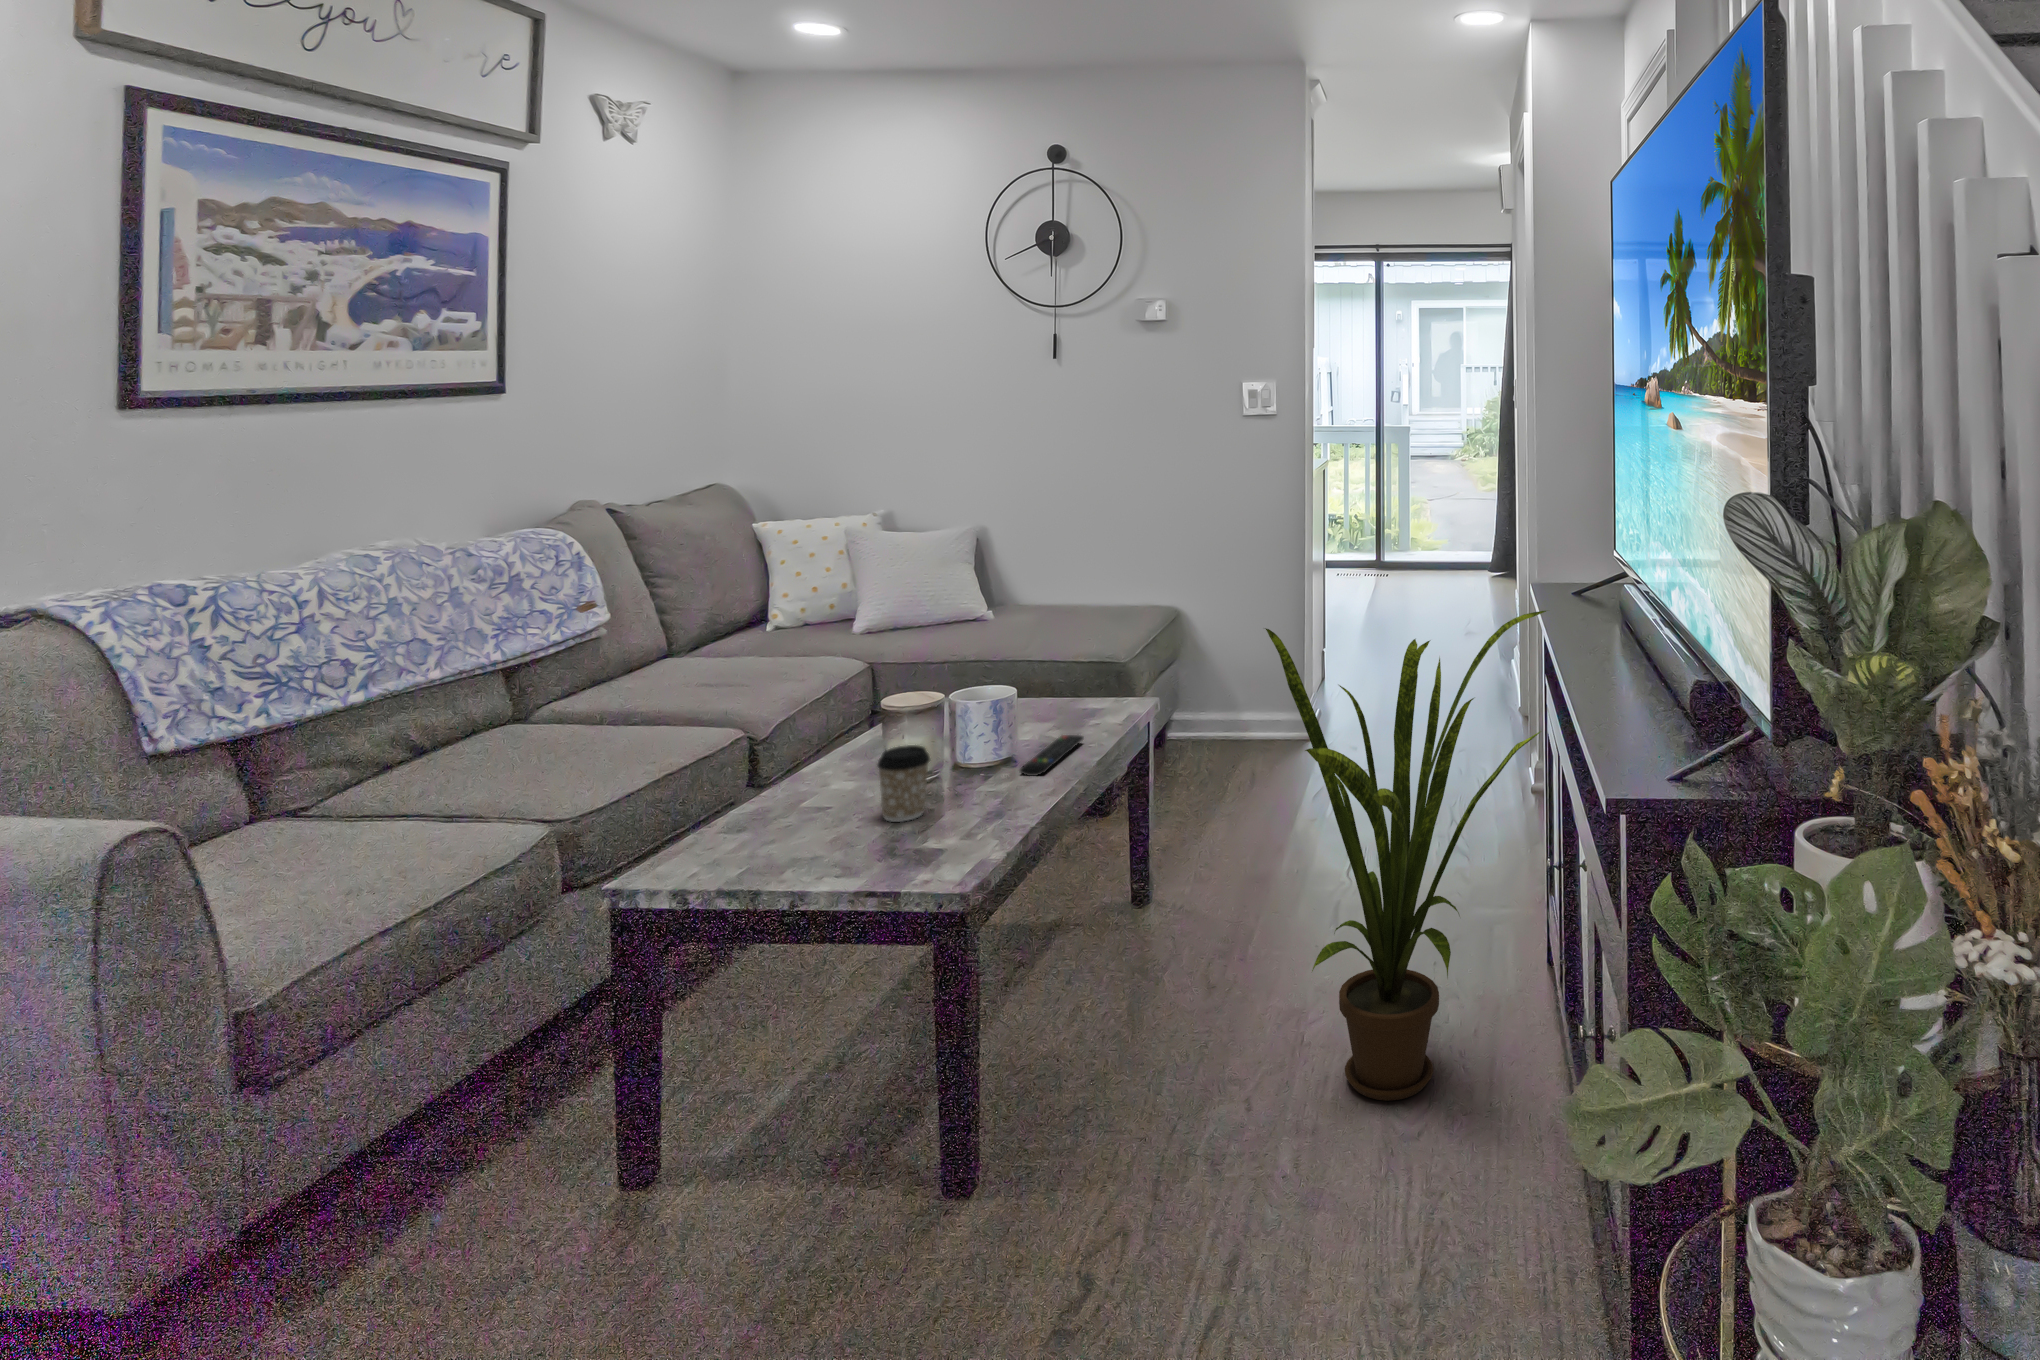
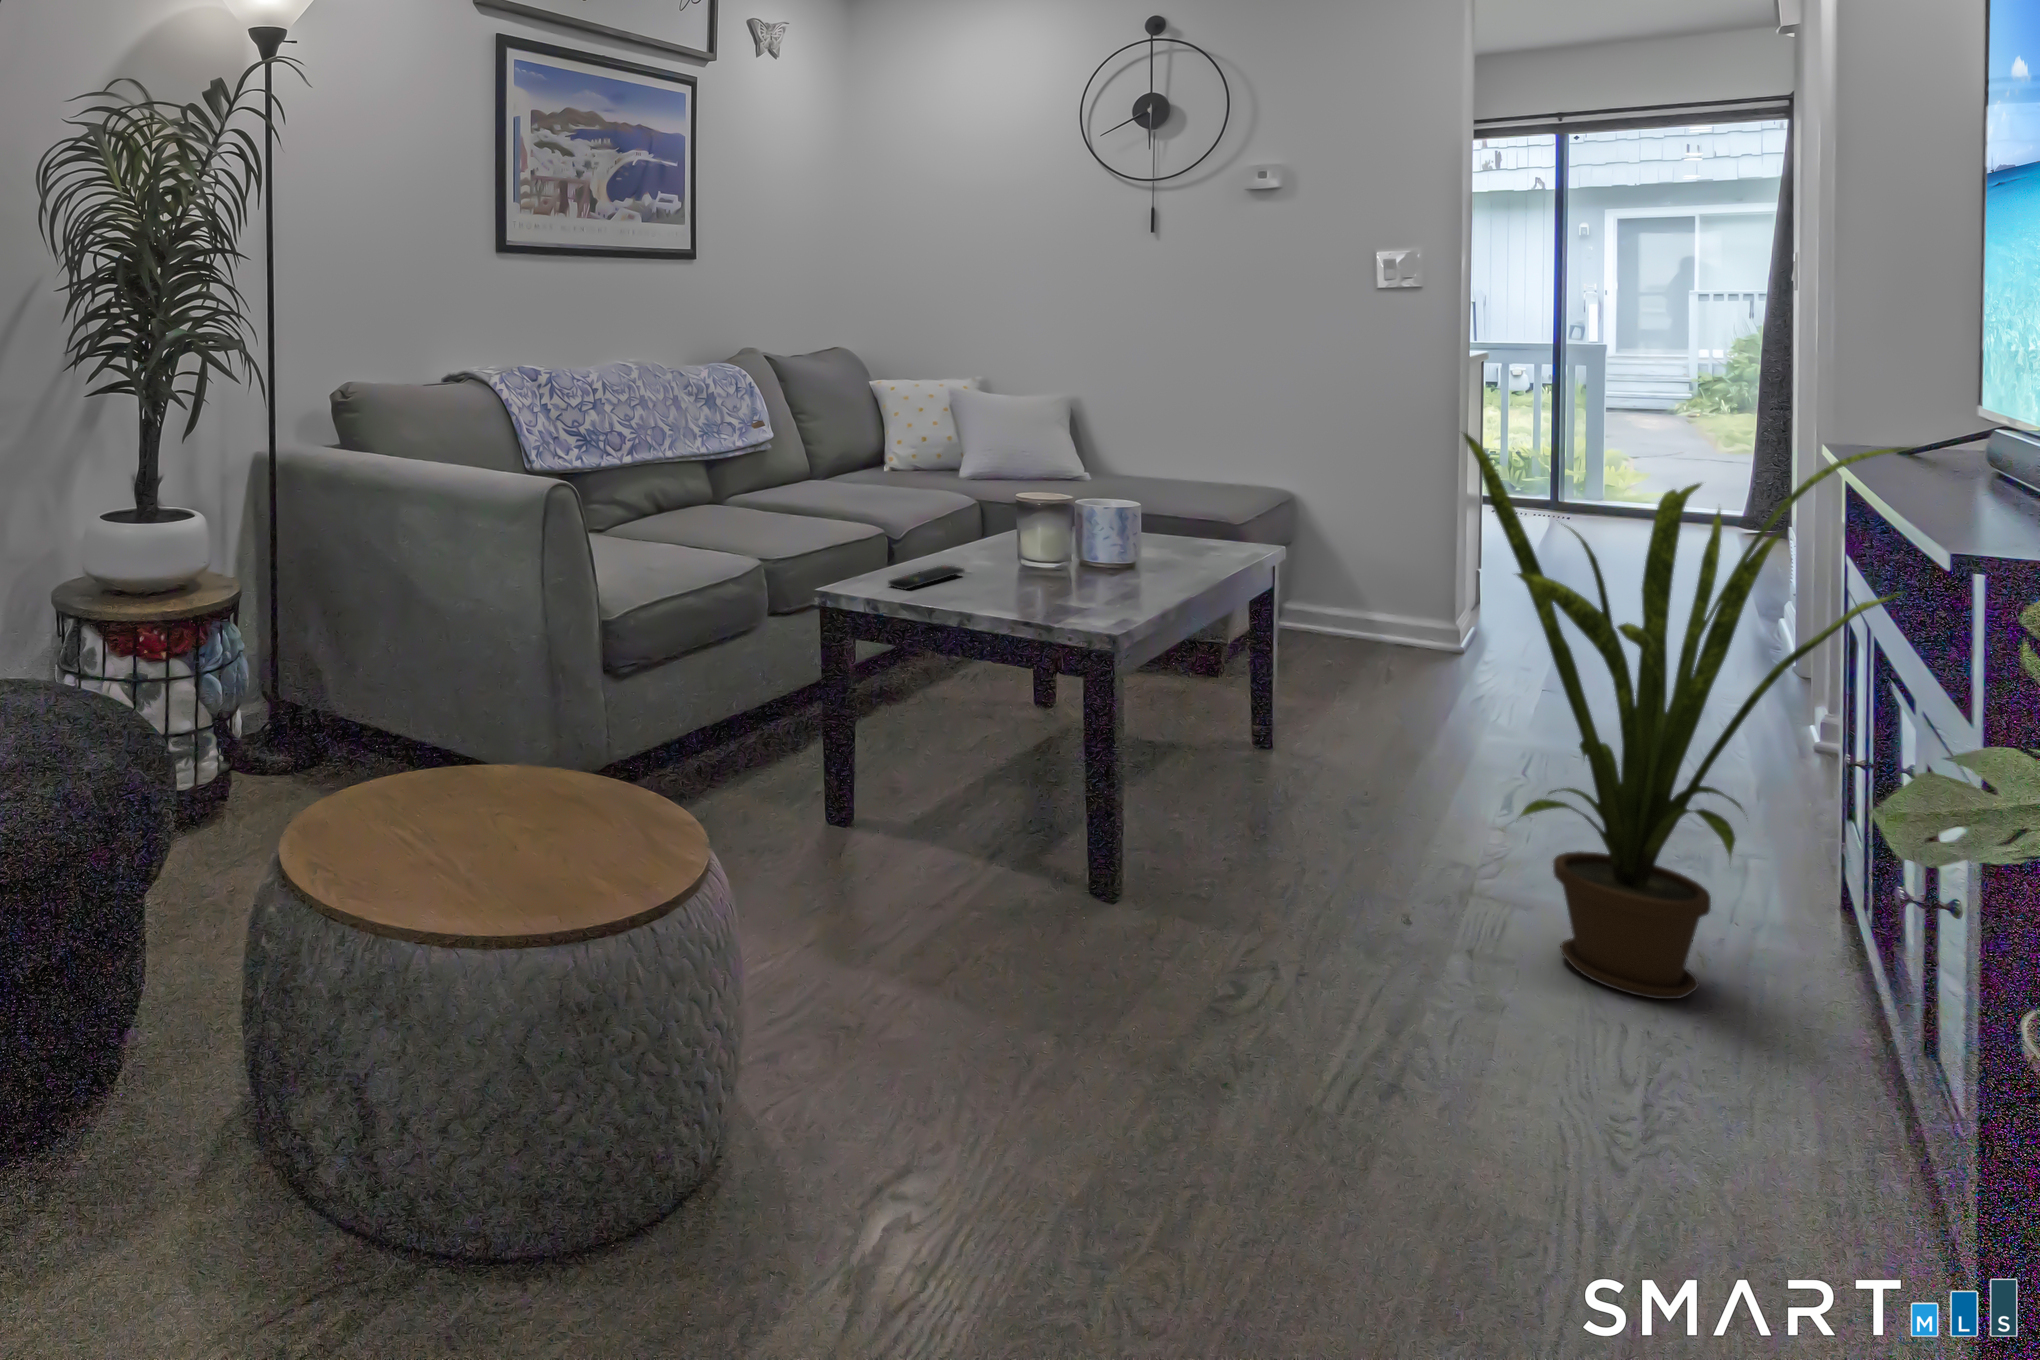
remote control: present [1020,735,1083,776] -> present [888,566,964,589]
coffee cup: present [877,745,930,822] -> none [1019,529,1067,592]

